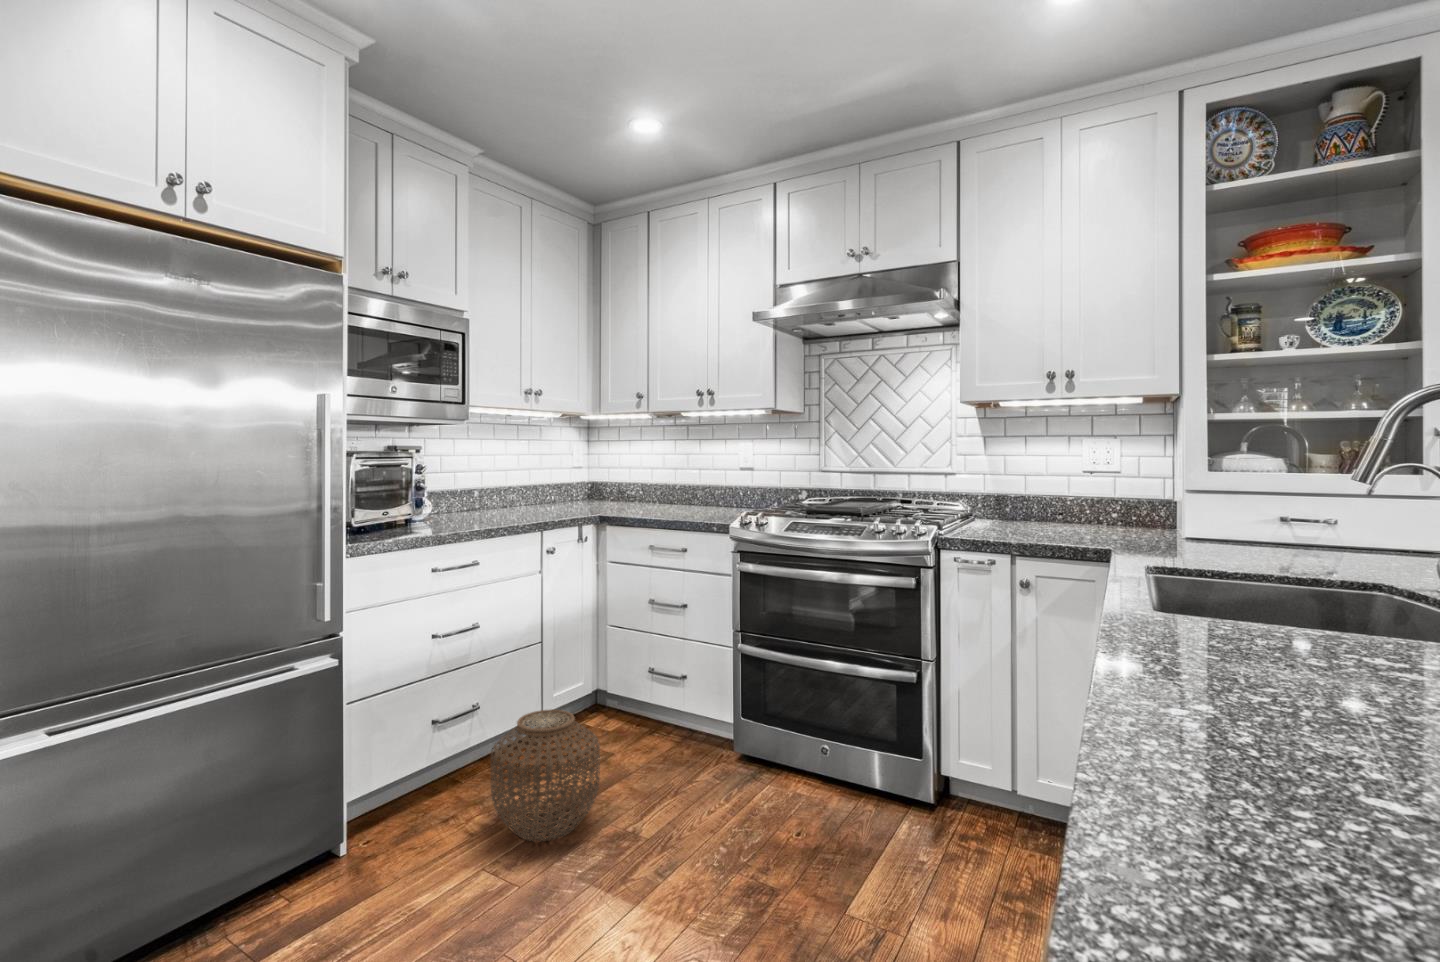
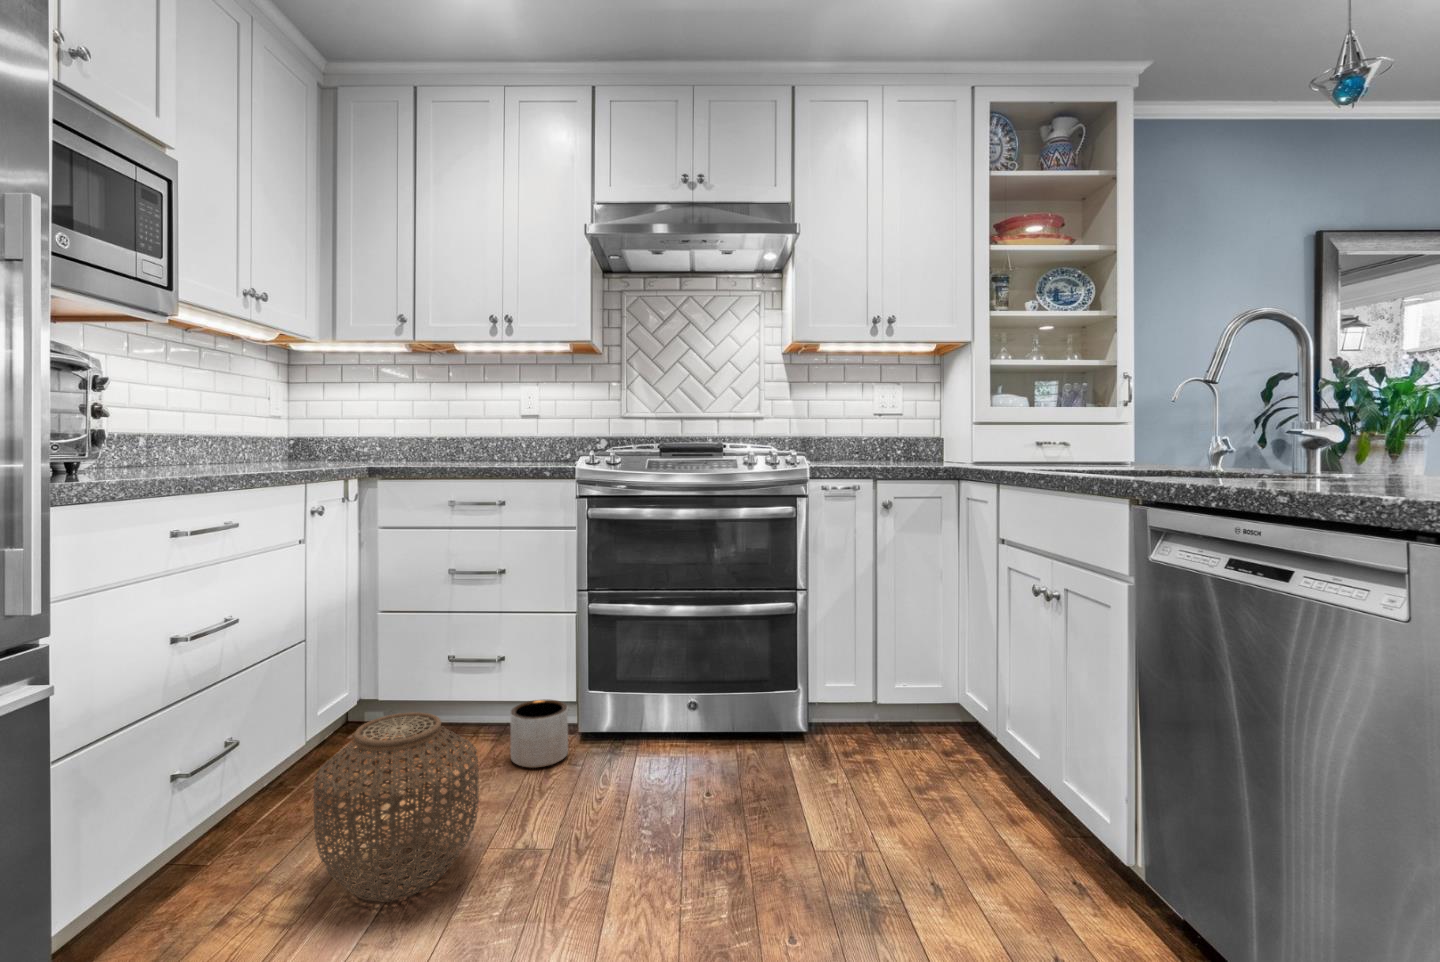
planter: none [672,717,718,774] -> present [510,699,568,768]

